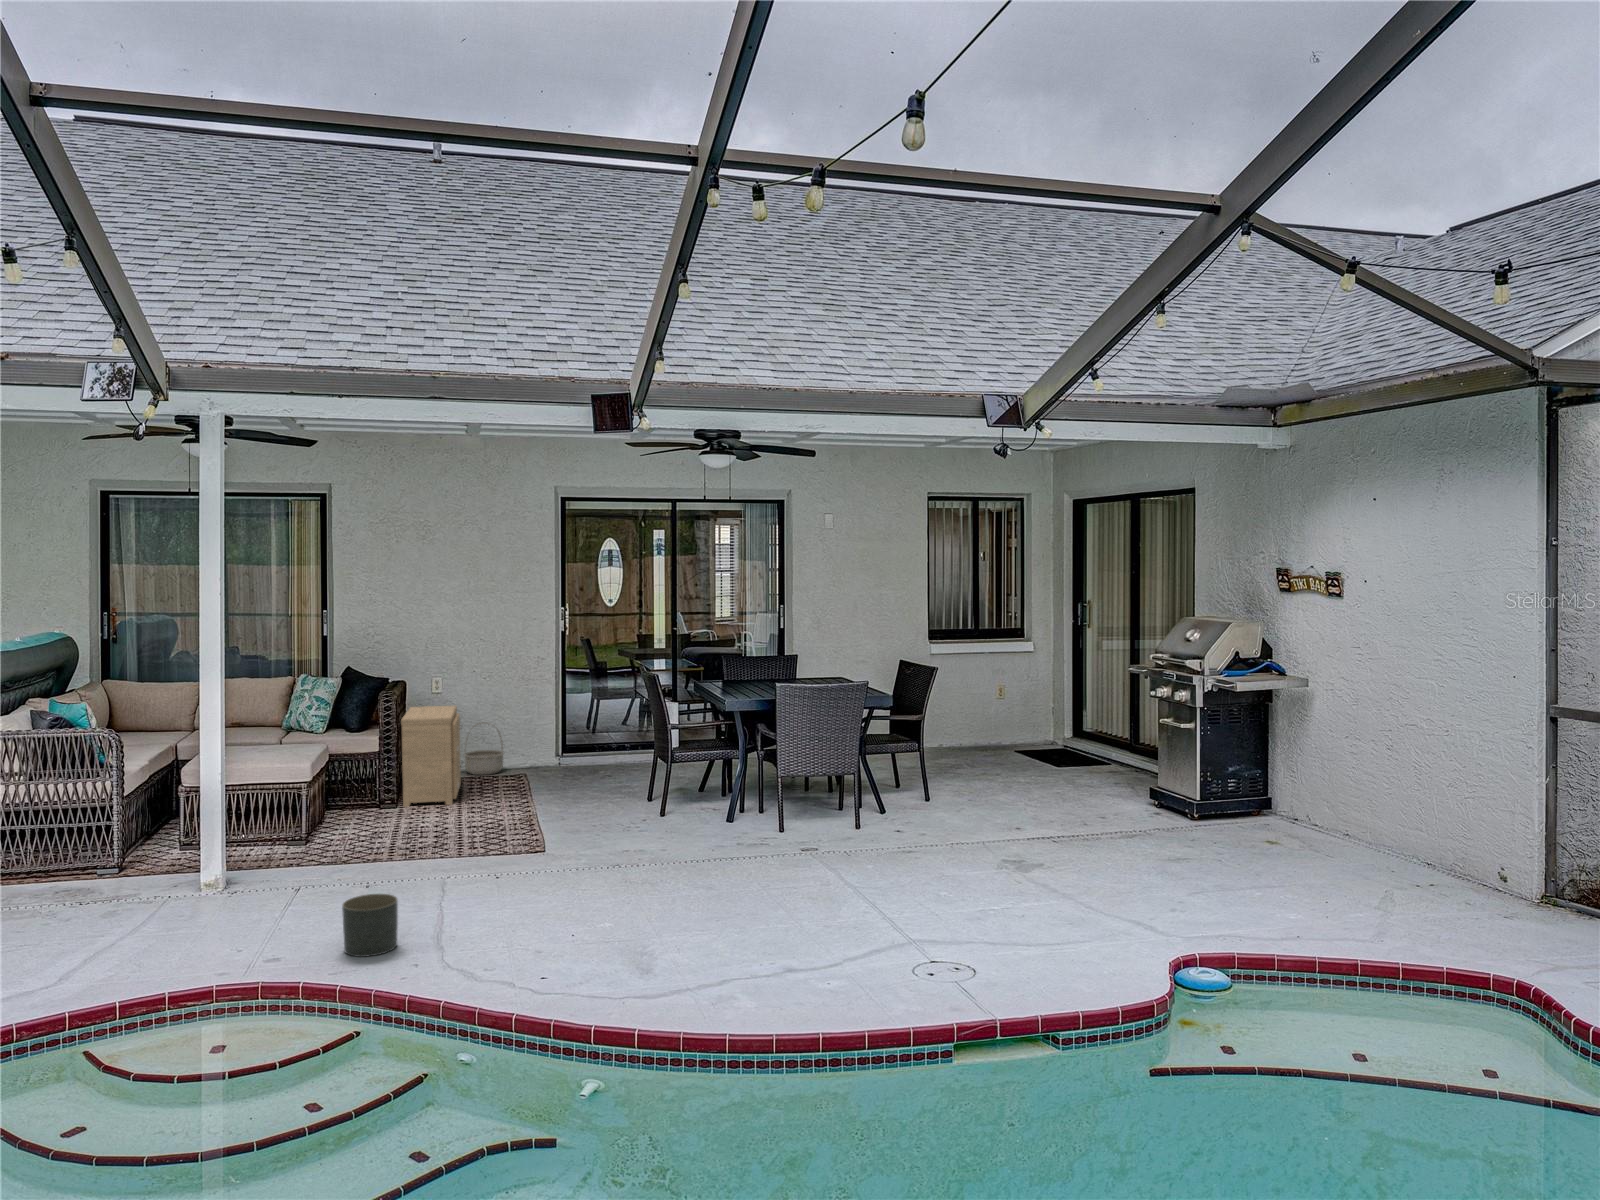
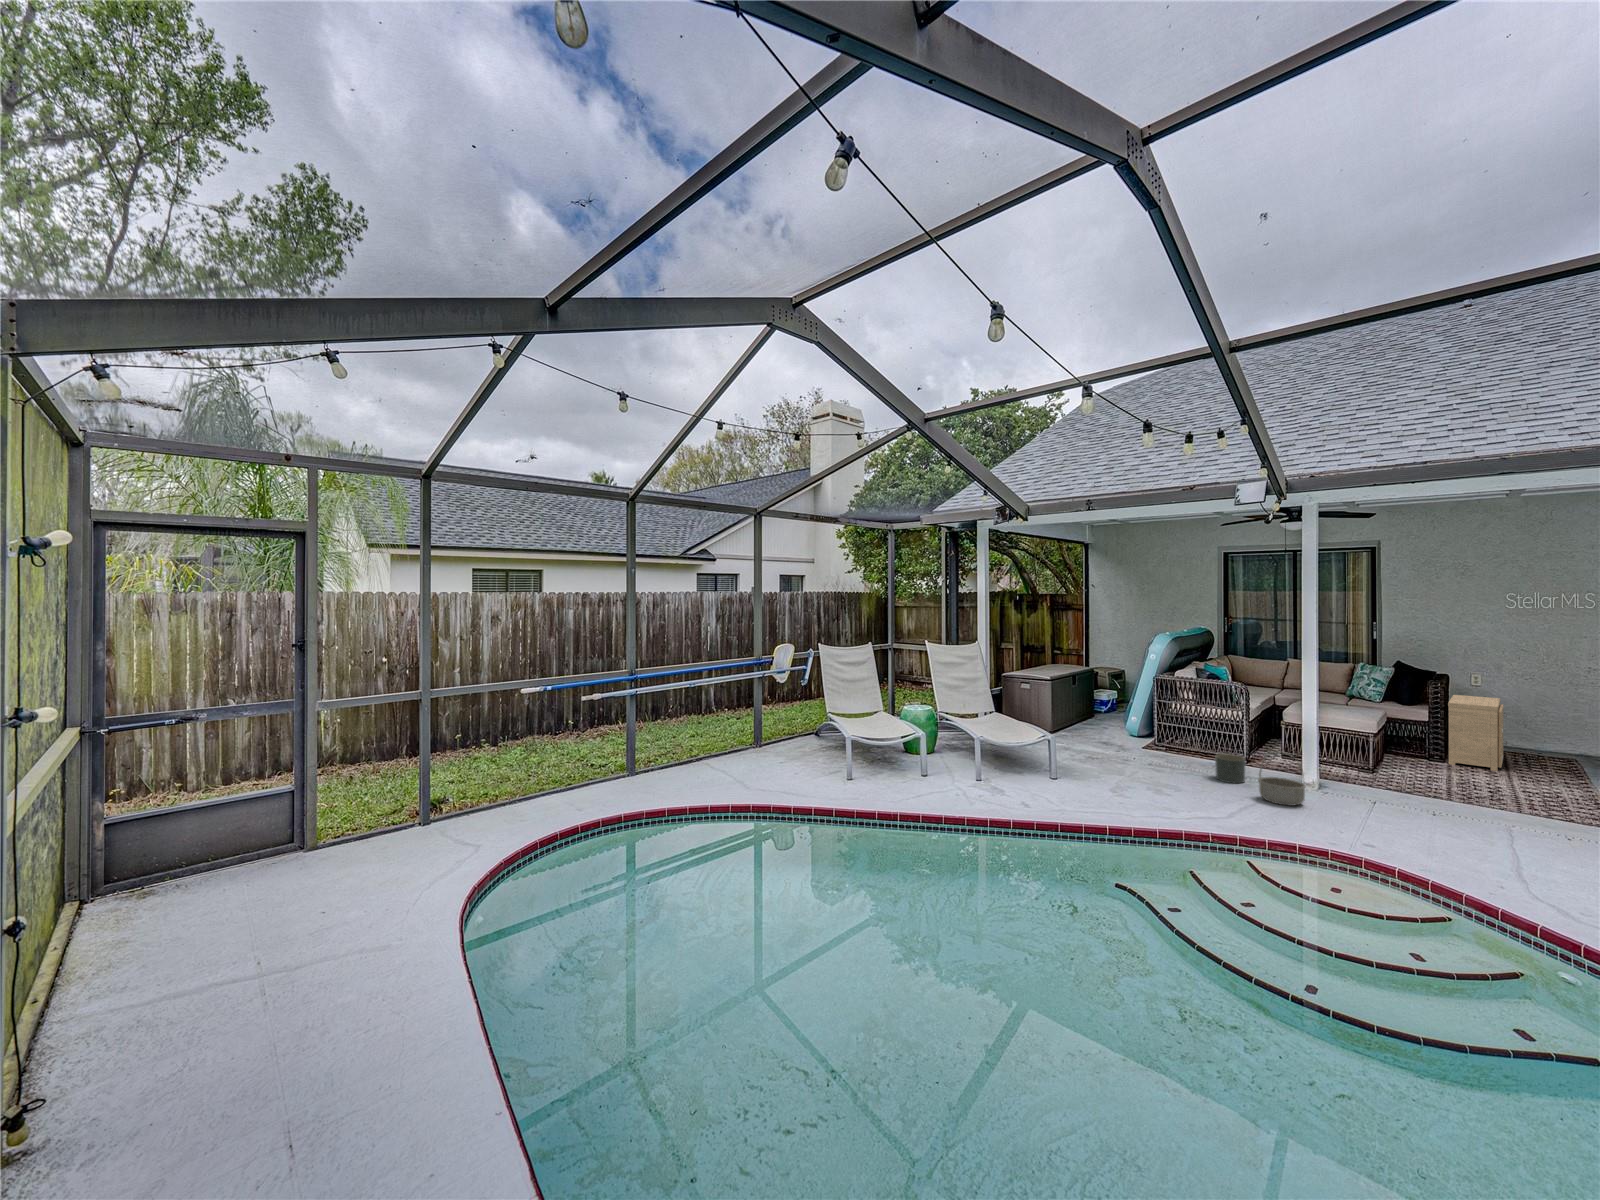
basket: present [464,722,504,775] -> present [1258,751,1306,806]
planter: present [342,894,398,957] -> present [1215,754,1245,783]

